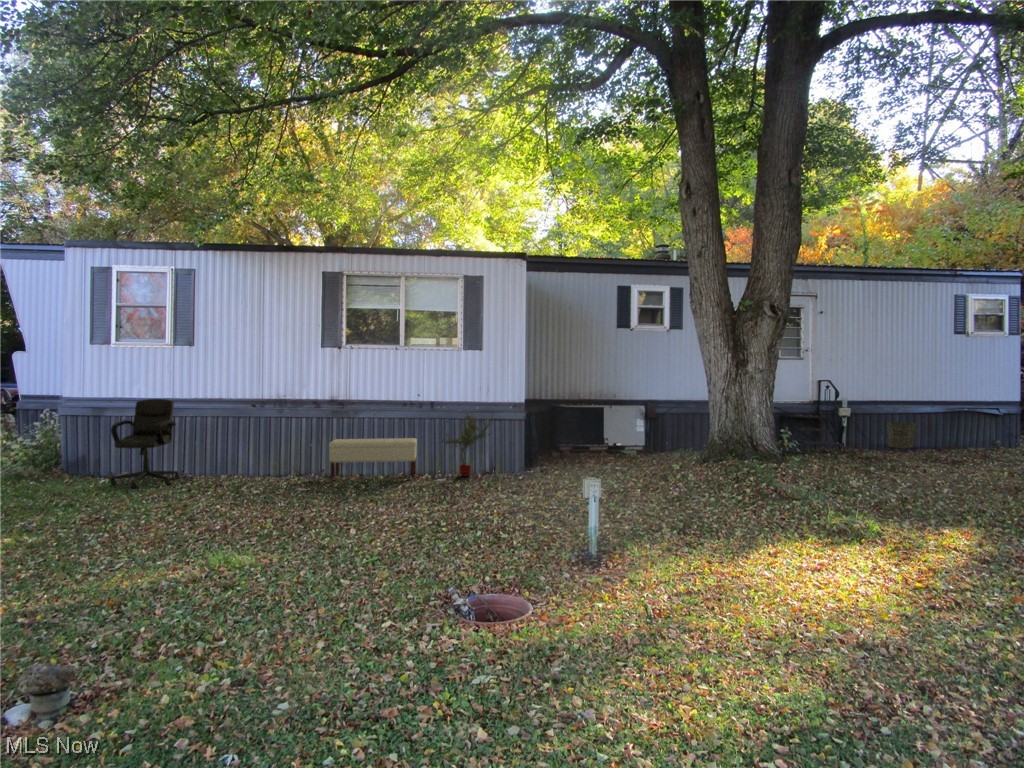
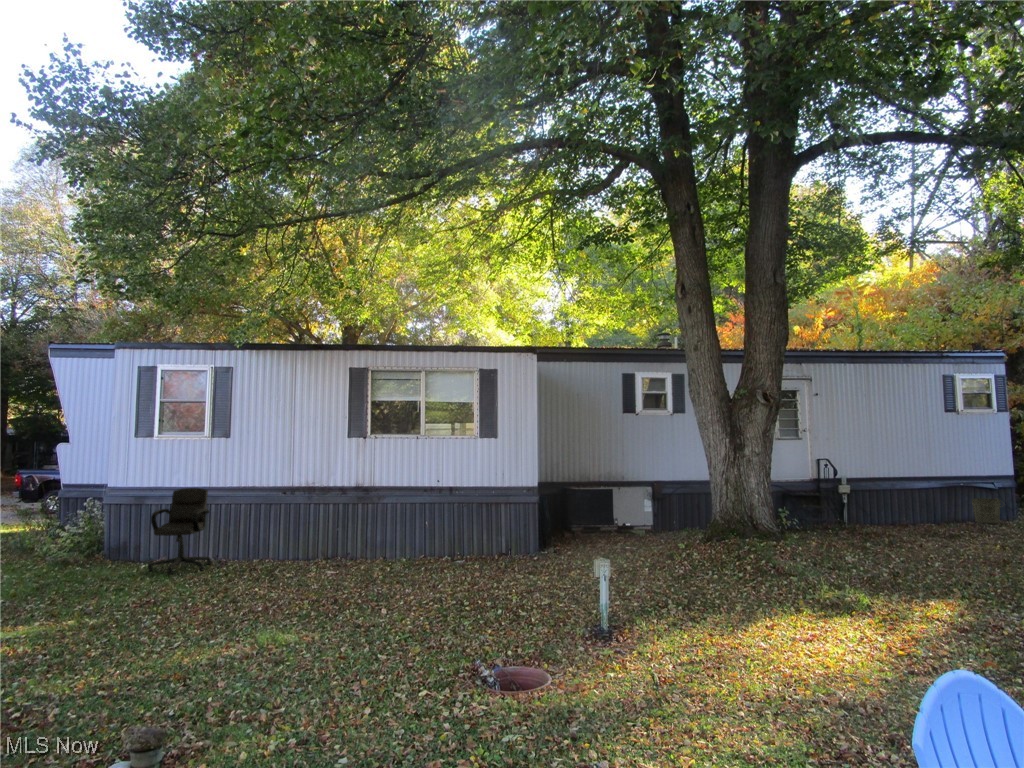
potted tree: present [440,413,490,477] -> none [457,496,507,558]
bucket: present [887,422,916,448] -> present [972,498,1001,523]
bench: present [329,438,417,480] -> none [354,522,436,564]

